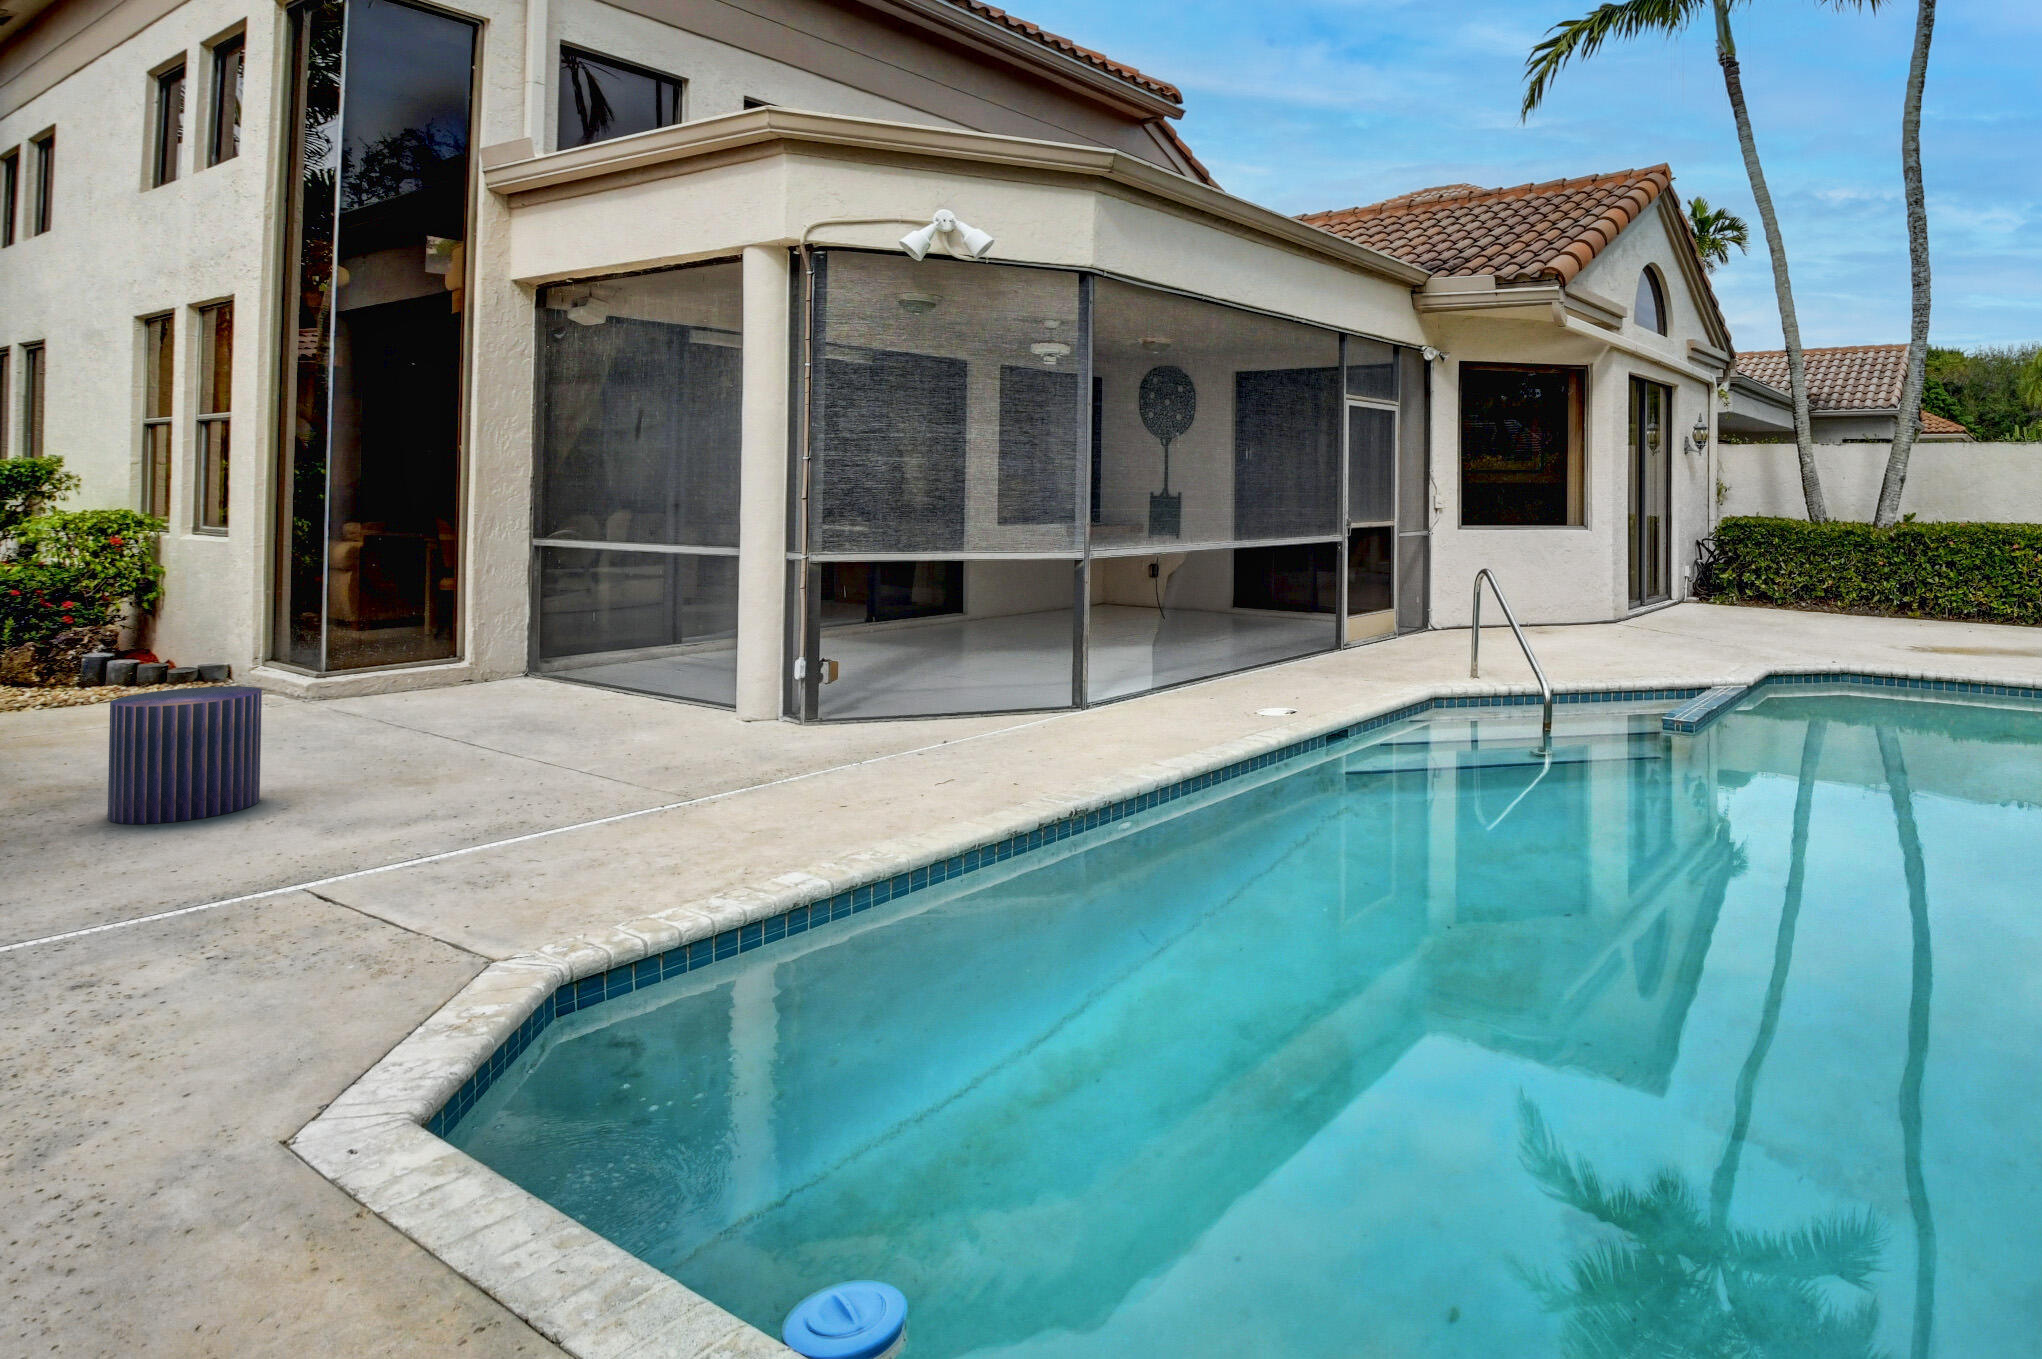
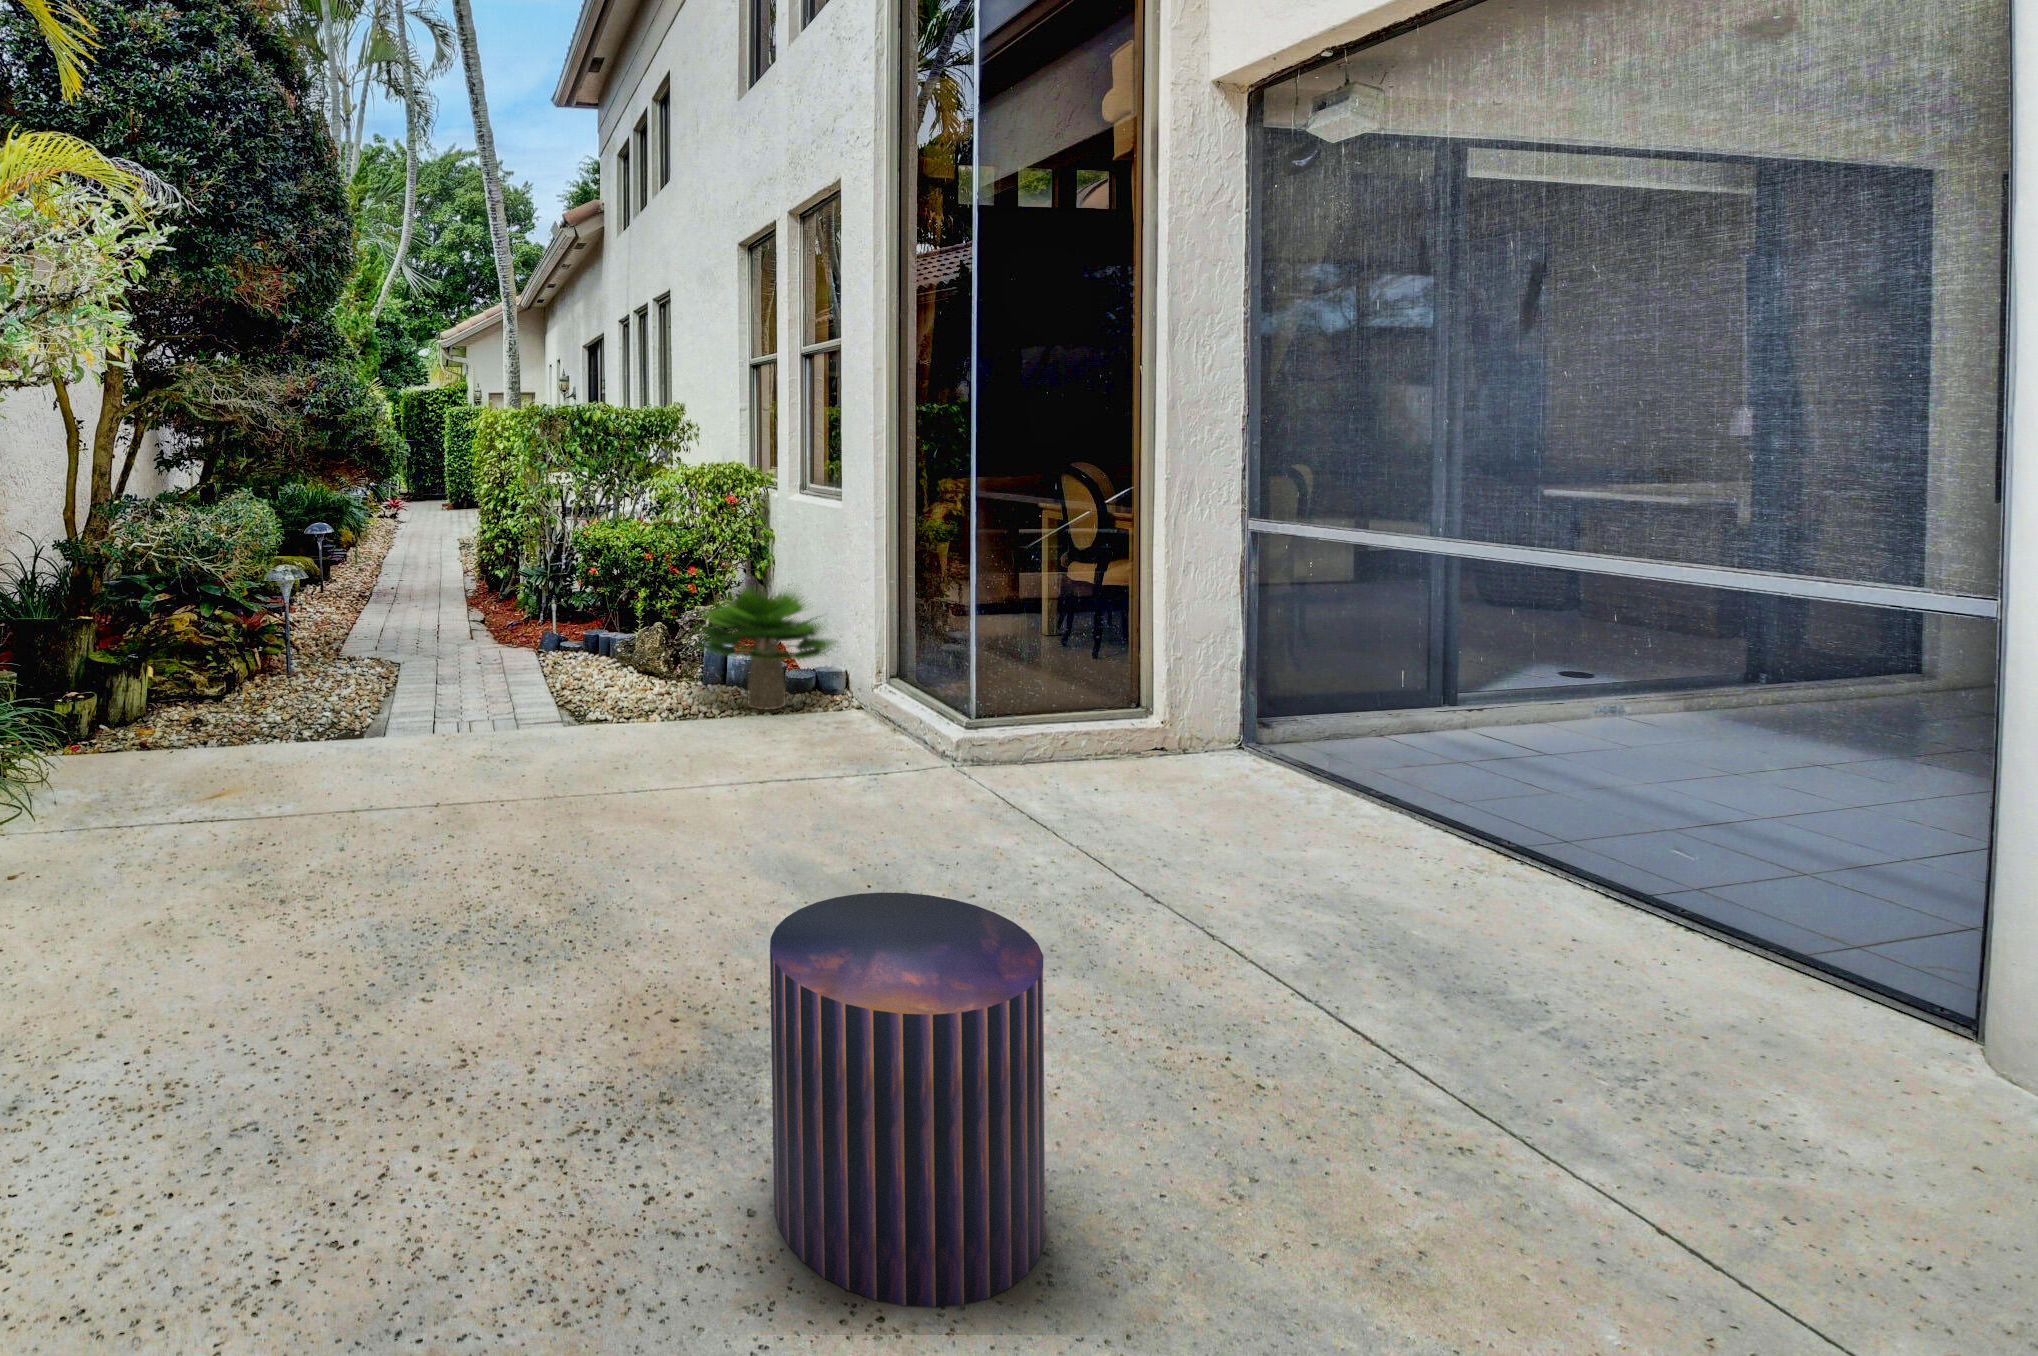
potted plant: none [62,596,223,695] -> present [699,587,836,710]

